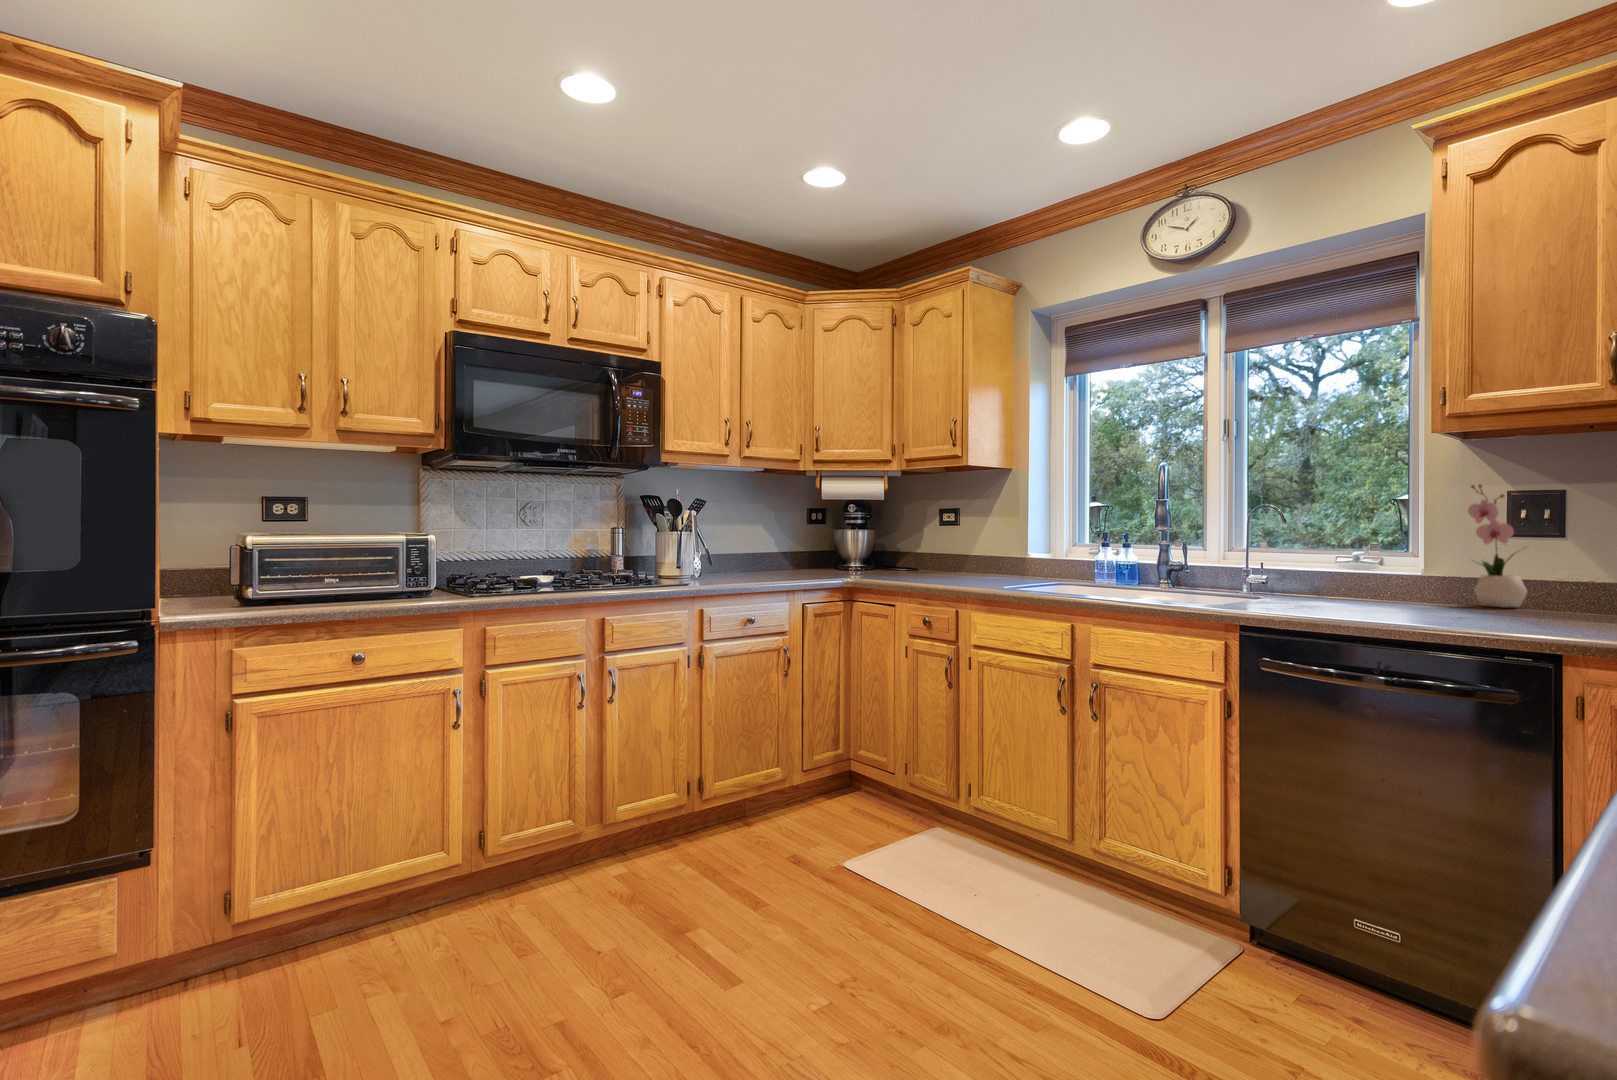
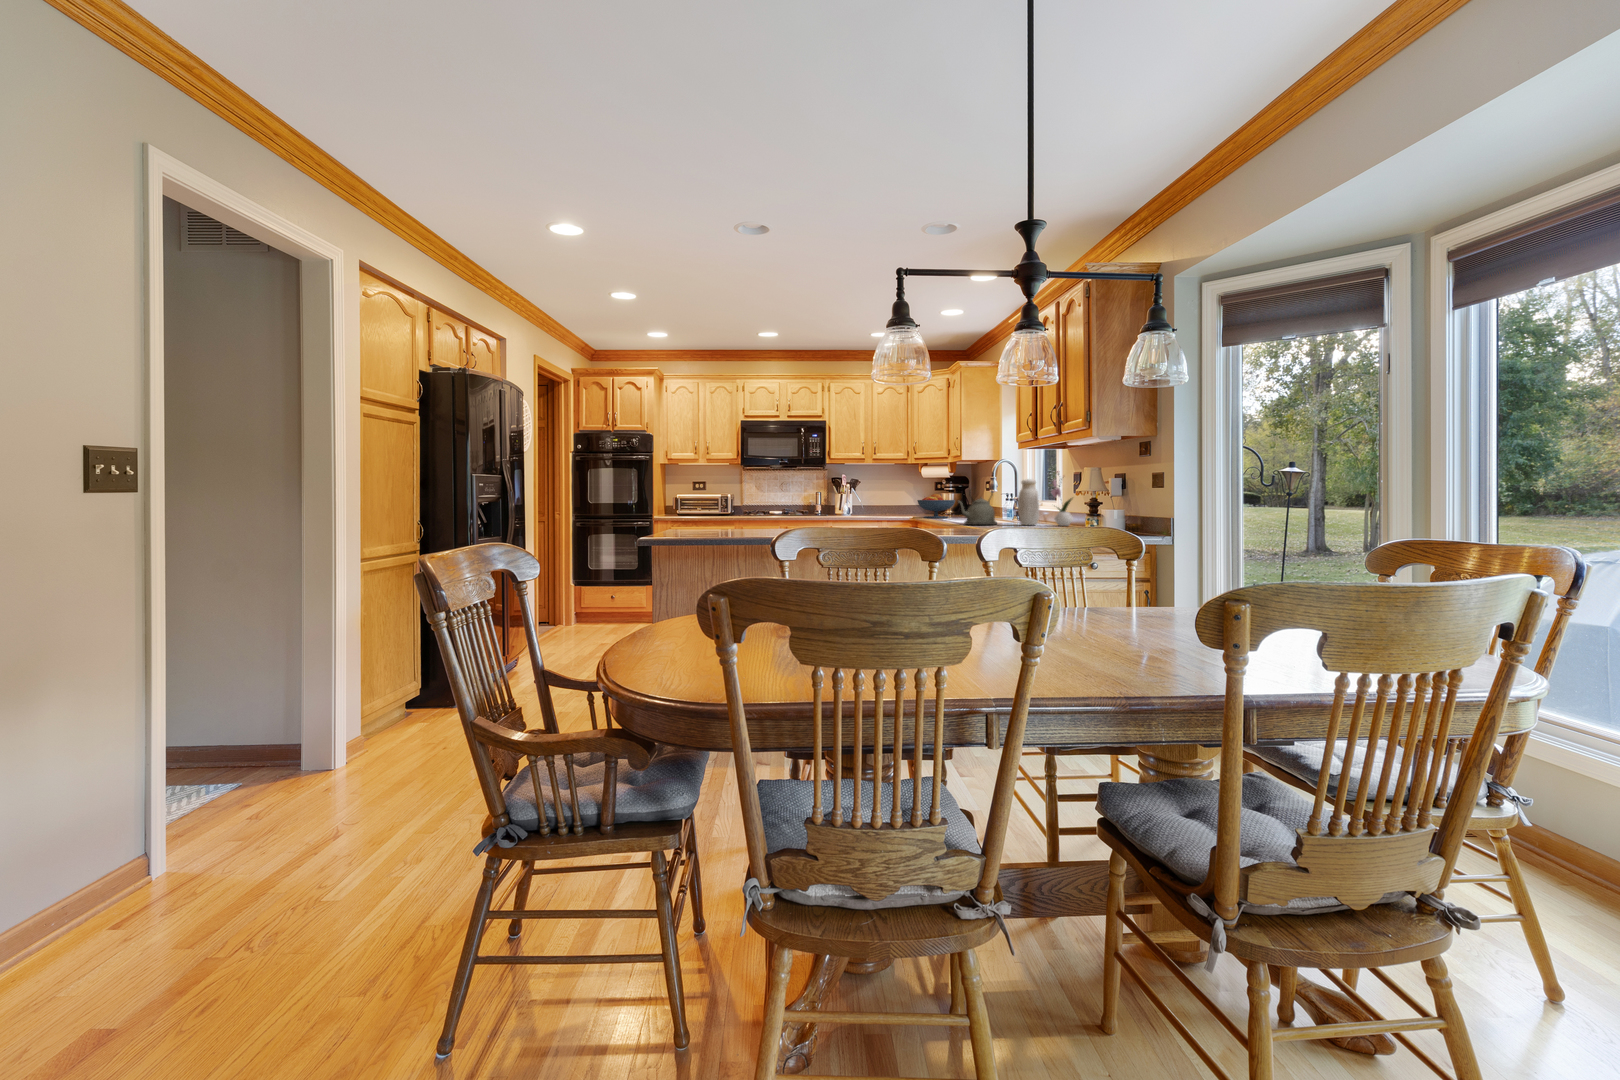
jar: none [1378,502,1446,607] -> present [1018,479,1039,525]
kettle: none [1263,520,1354,612] -> present [958,490,997,525]
fruit bowl: none [896,533,976,584] -> present [917,494,955,518]

